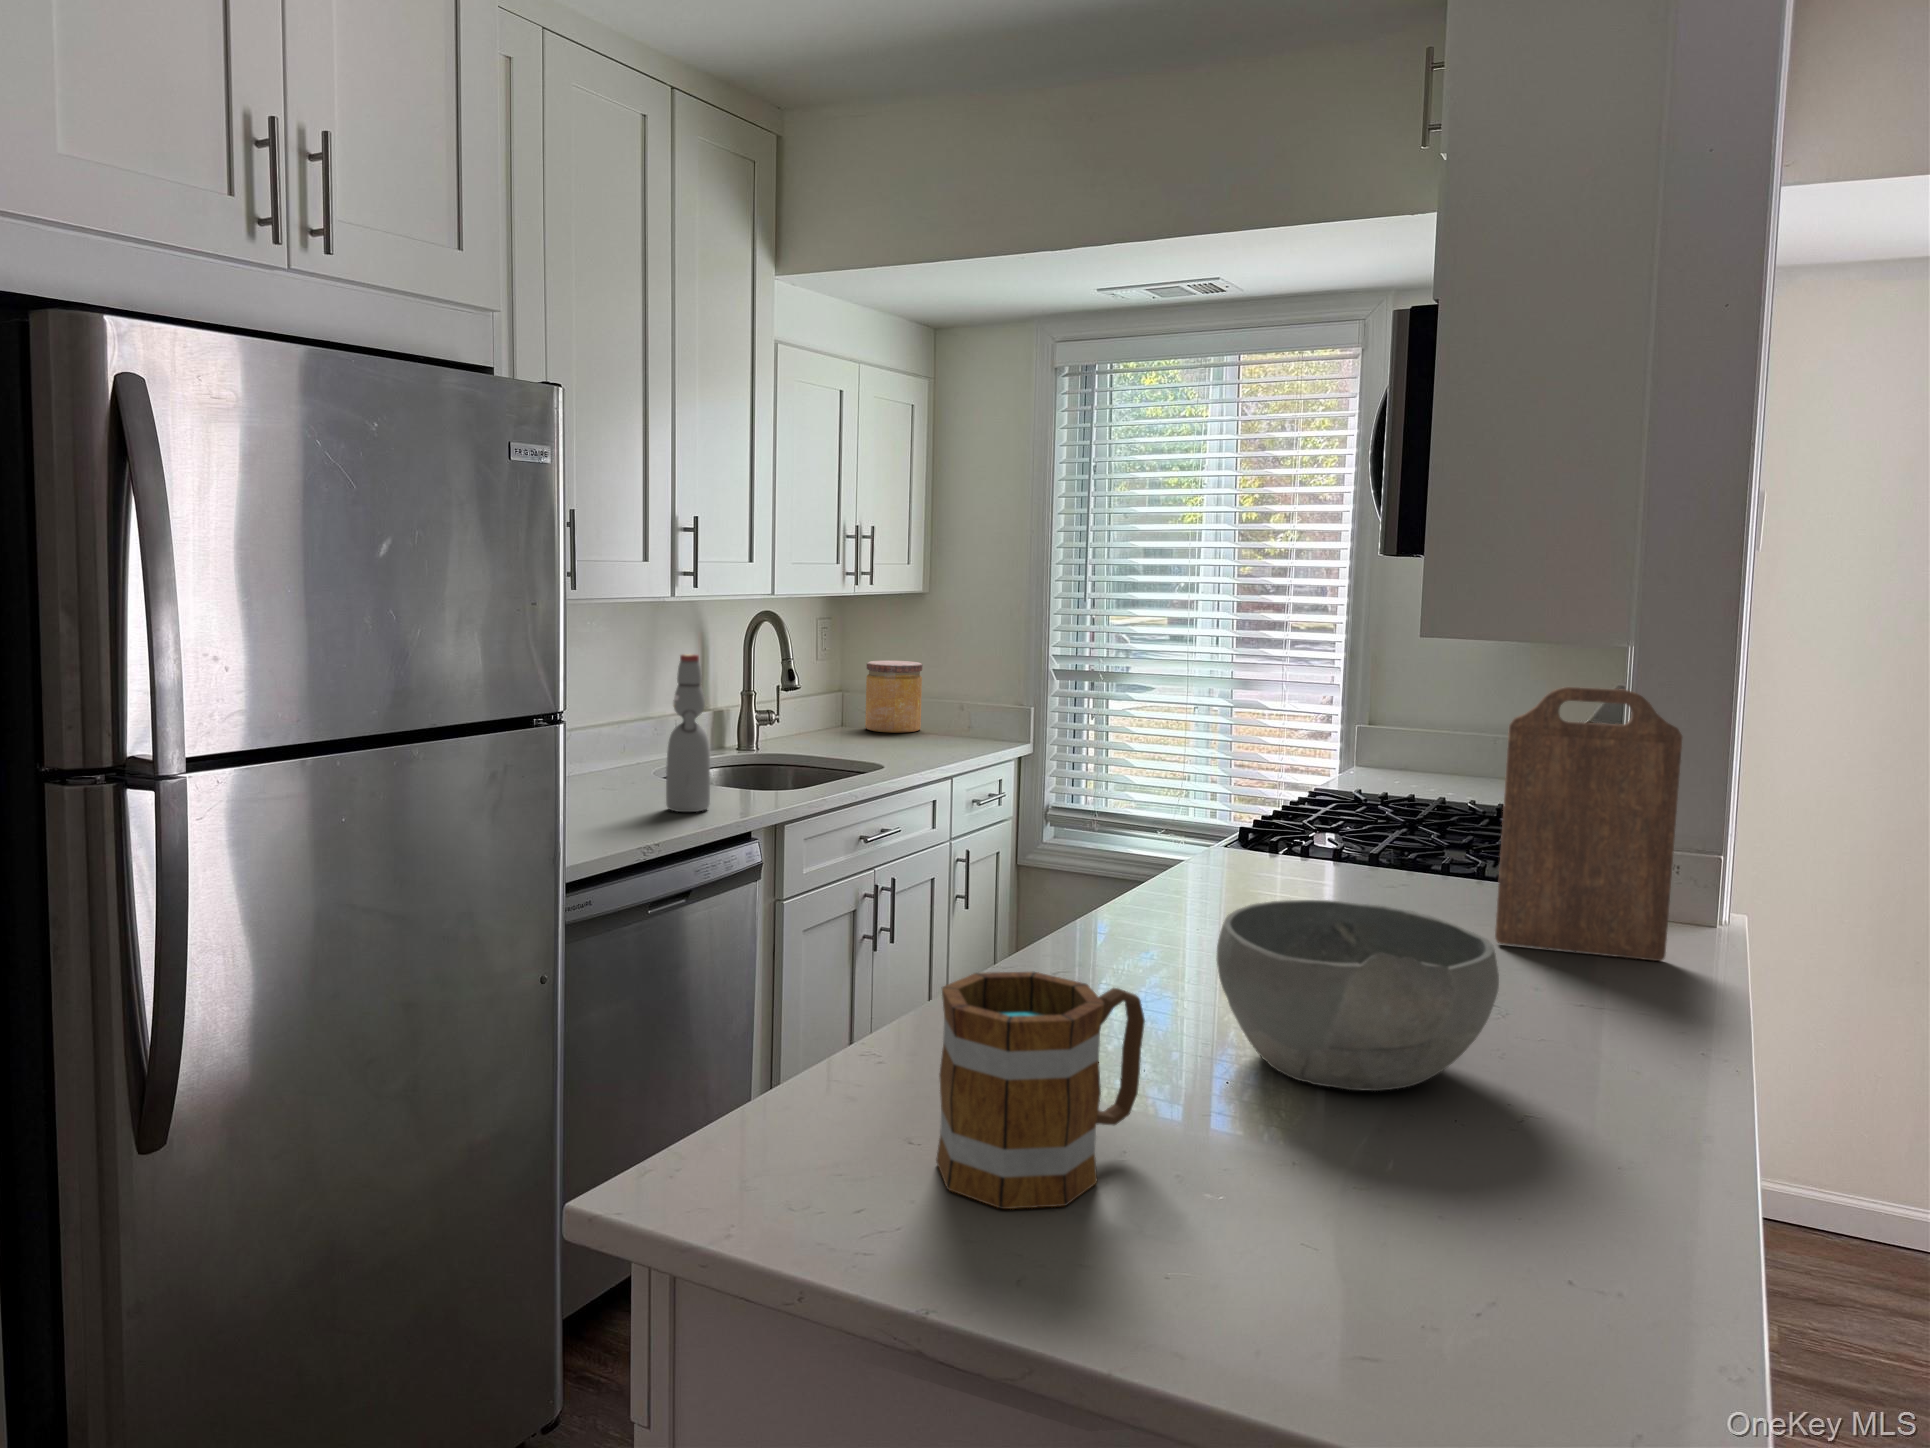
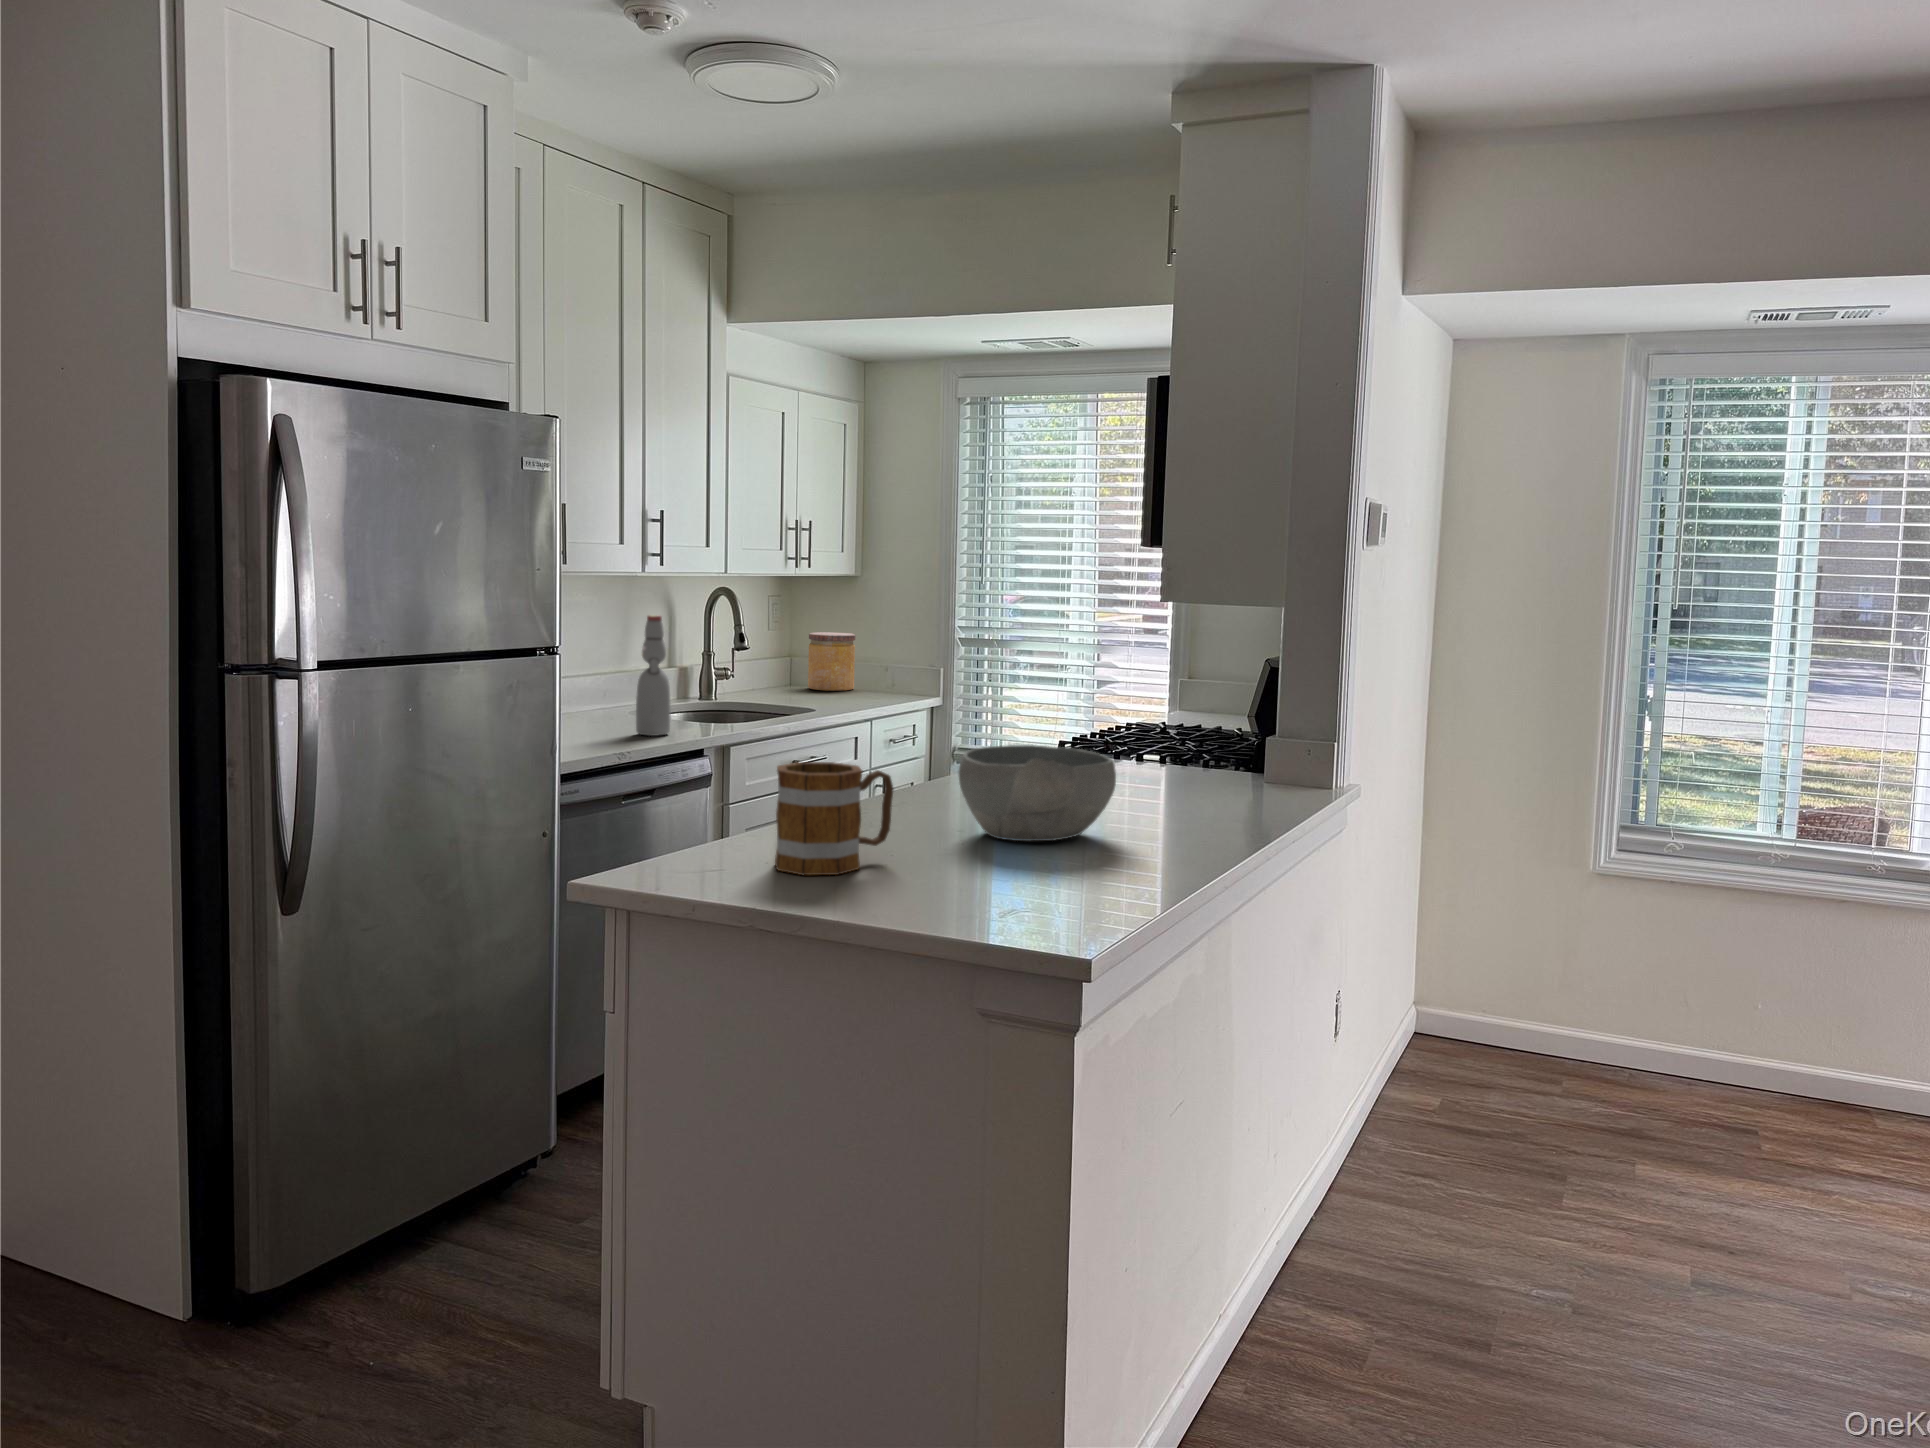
cutting board: present [1495,687,1682,961] -> none [1180,625,1287,800]

